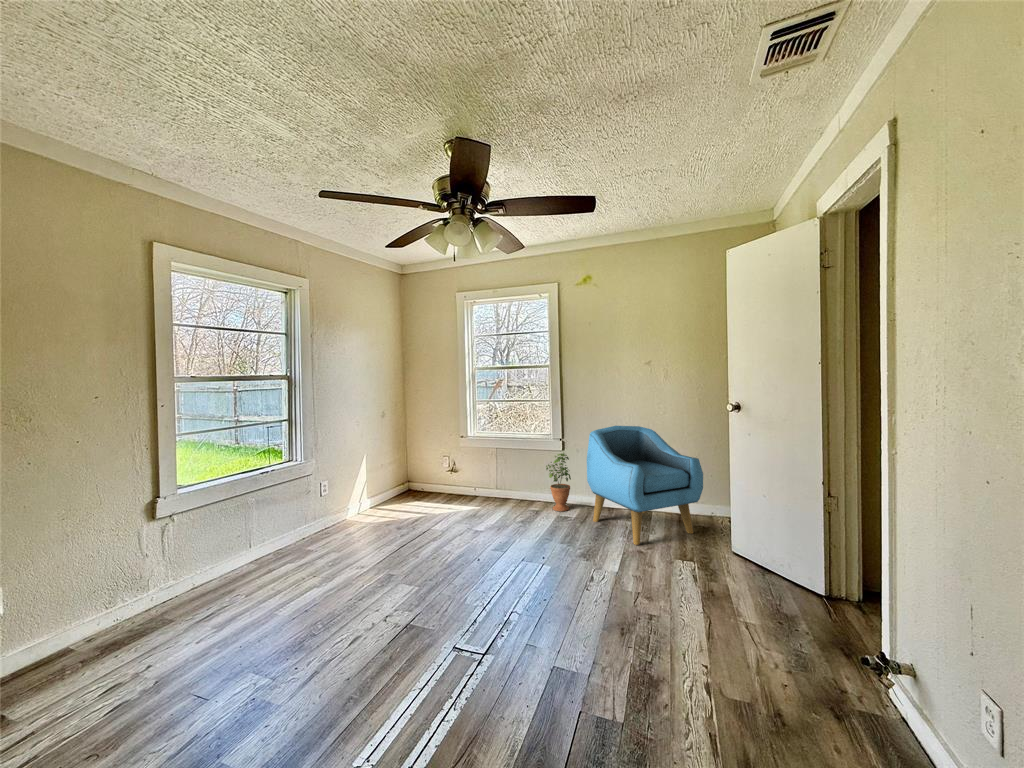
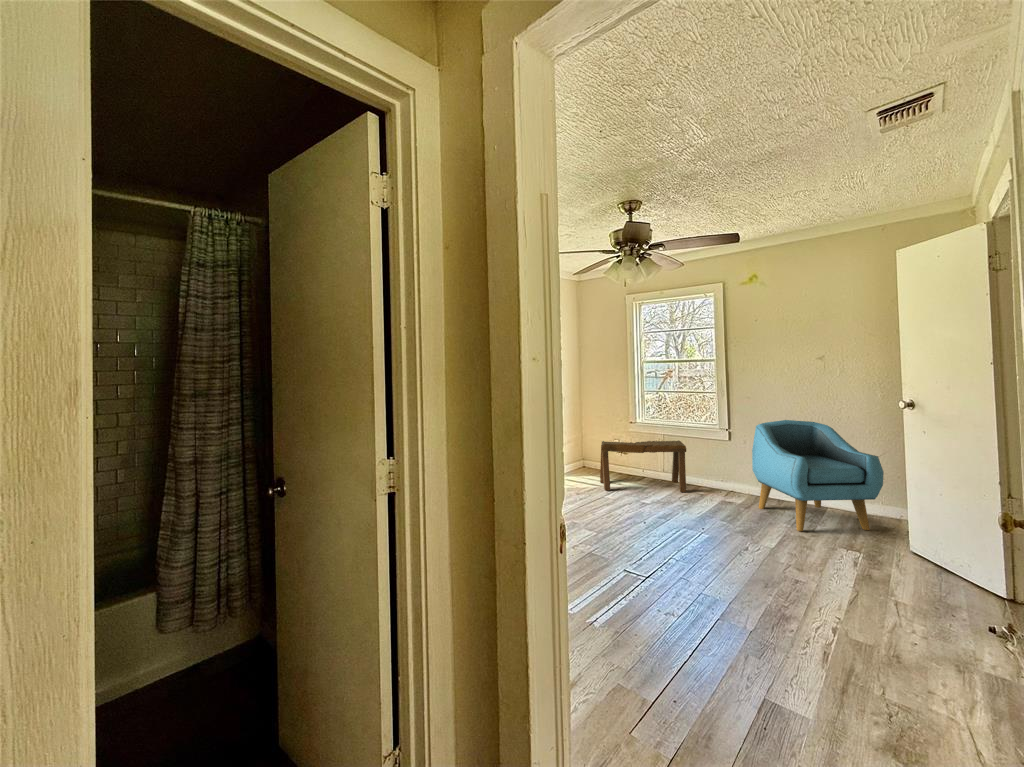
bench: none [425,452,520,520] -> present [600,440,686,492]
potted plant: present [546,453,571,511] -> none [712,441,738,497]

